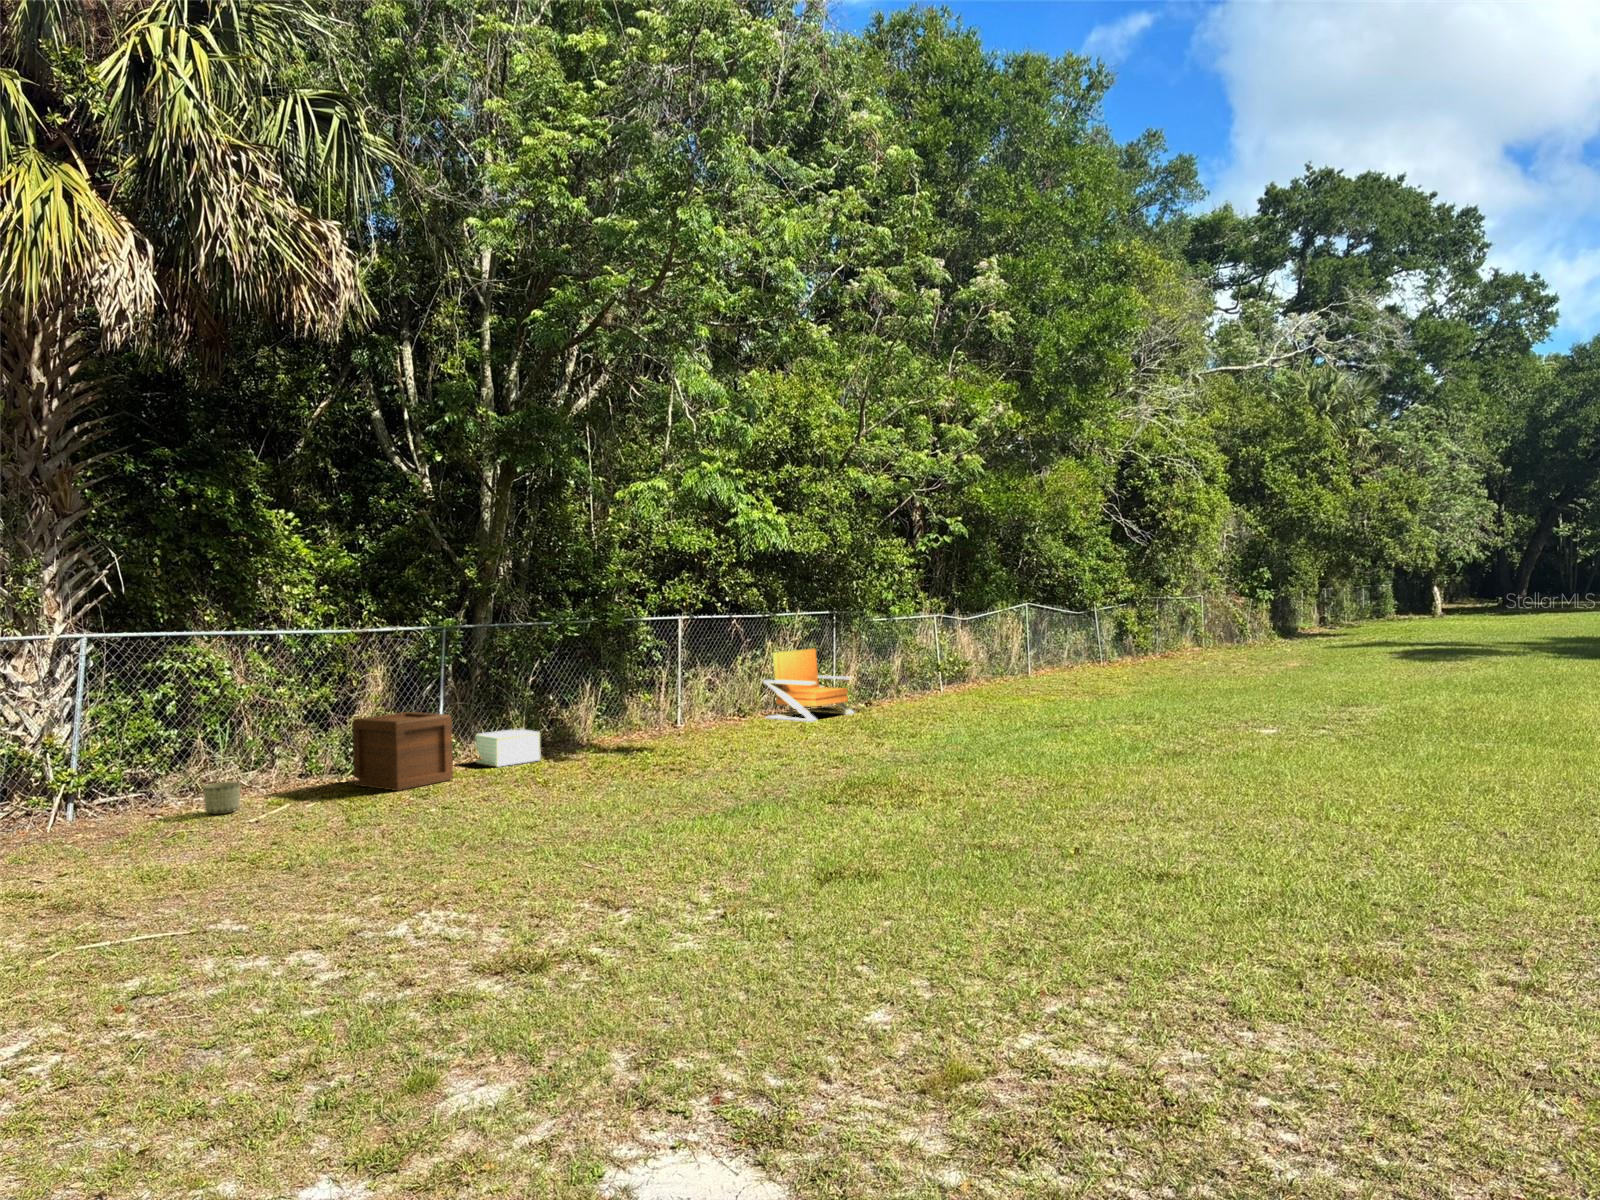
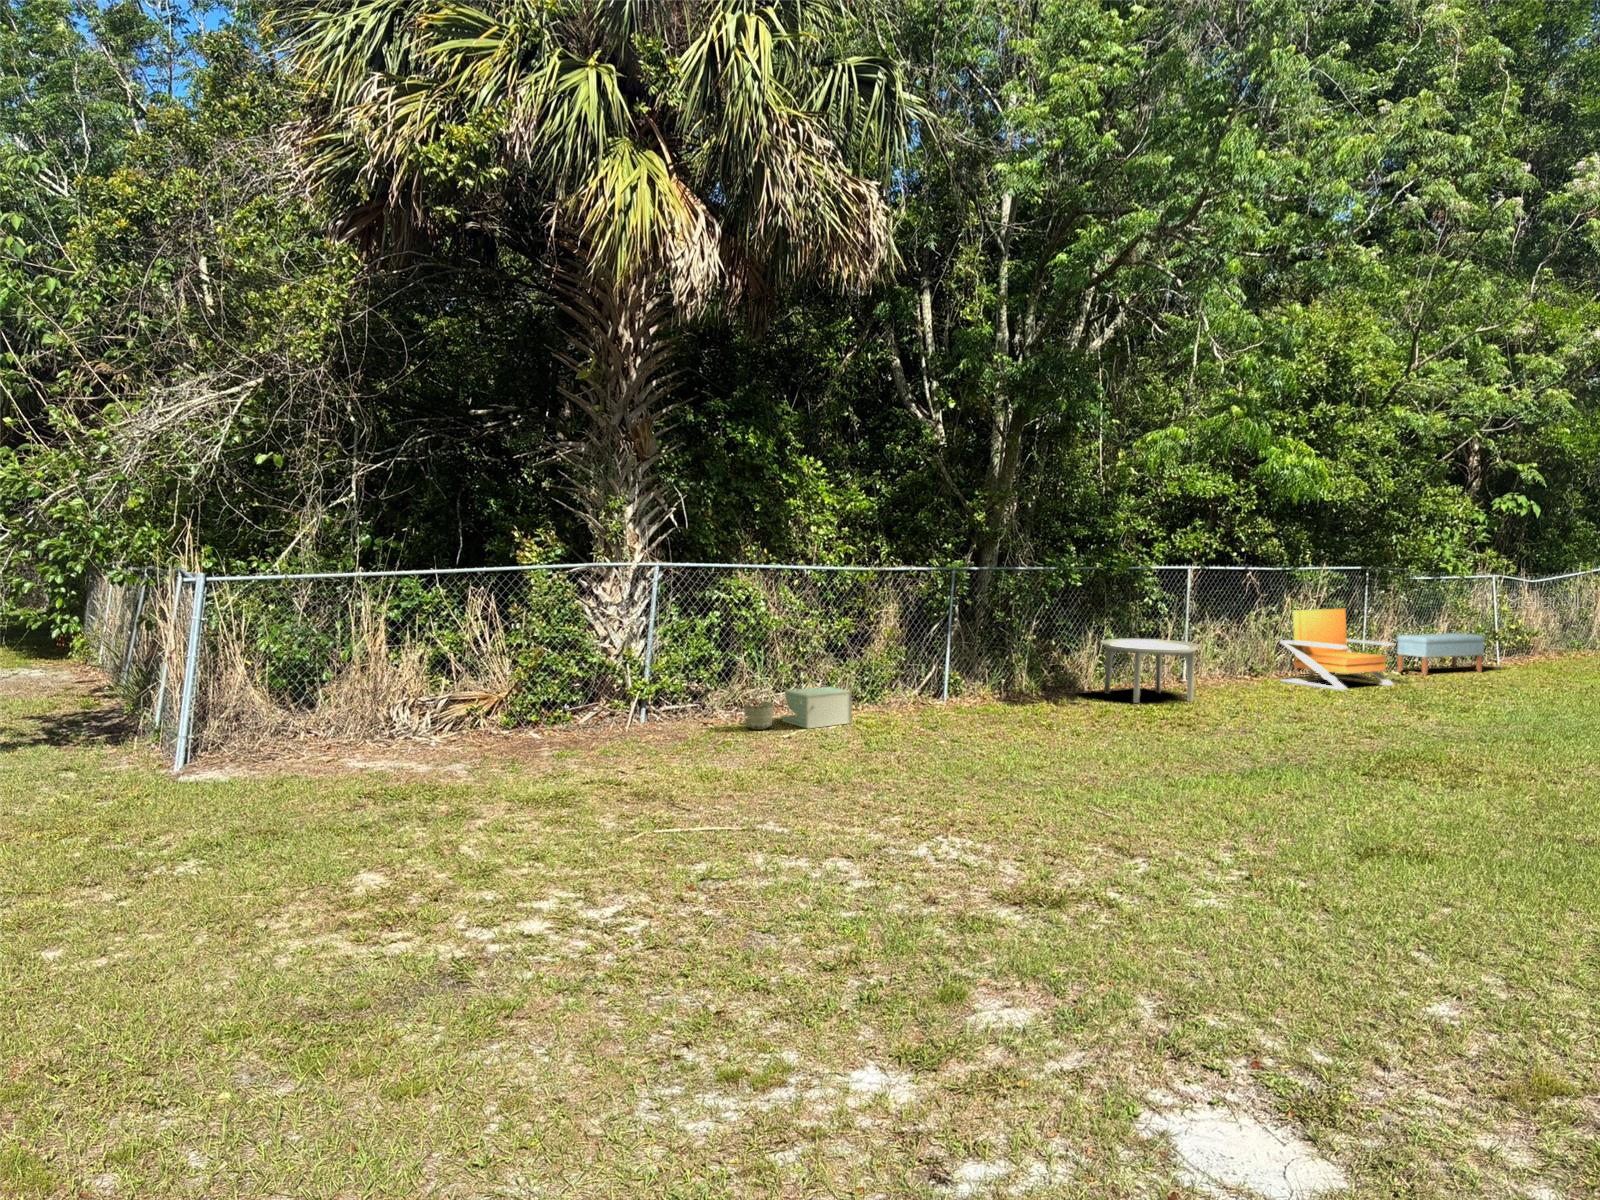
bench: none [860,665,926,704] -> present [1397,633,1485,675]
round table: none [598,687,689,749] -> present [1101,639,1199,703]
wooden crate: present [352,712,453,791] -> none [867,649,959,724]
storage box: present [476,729,541,767] -> present [782,687,852,728]

